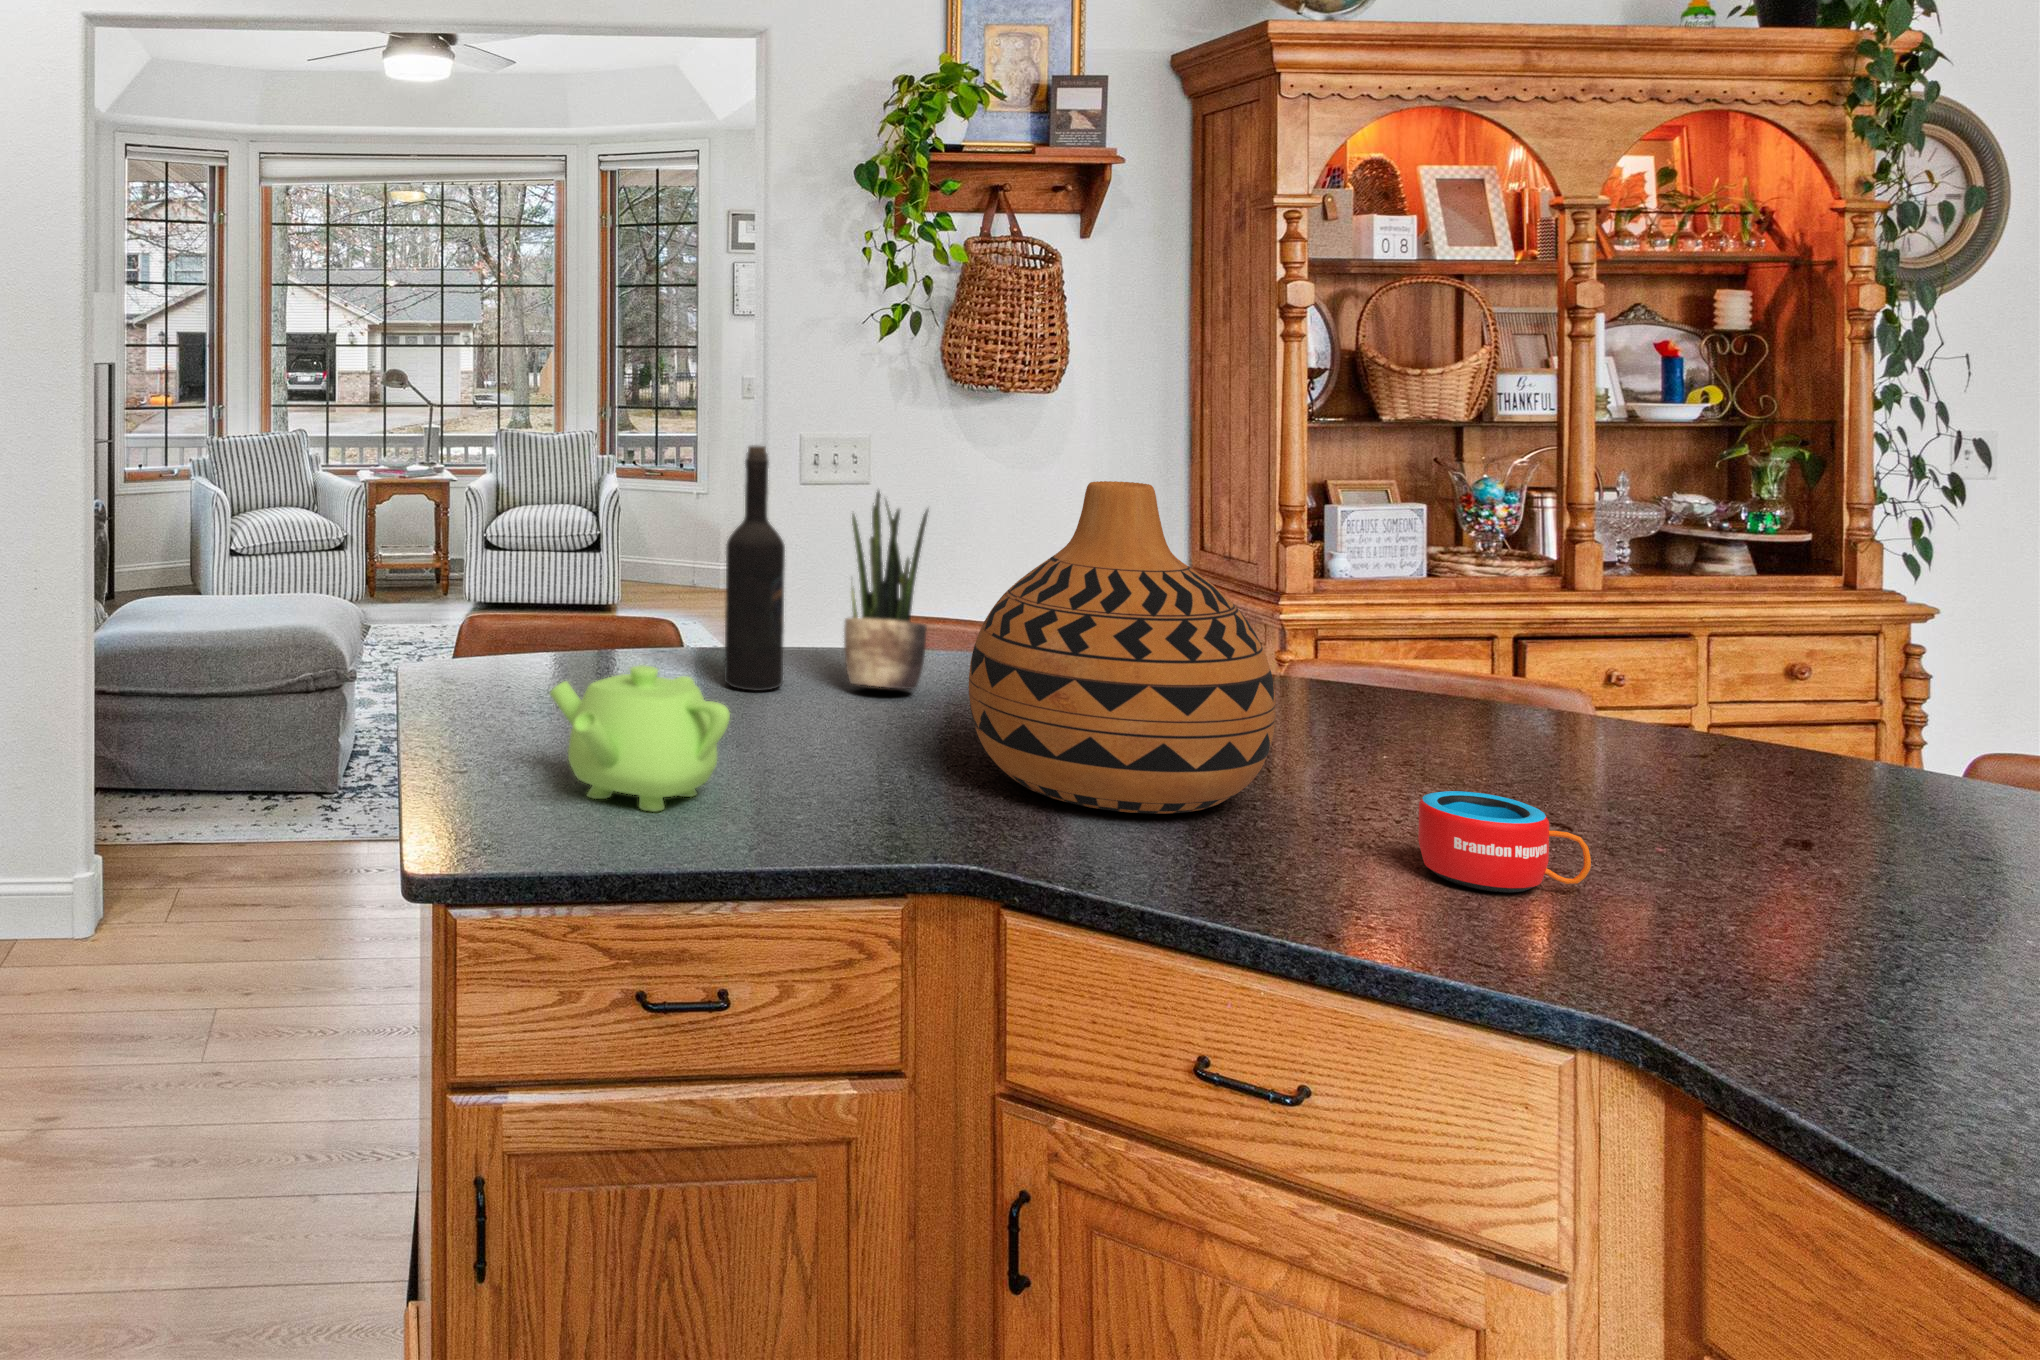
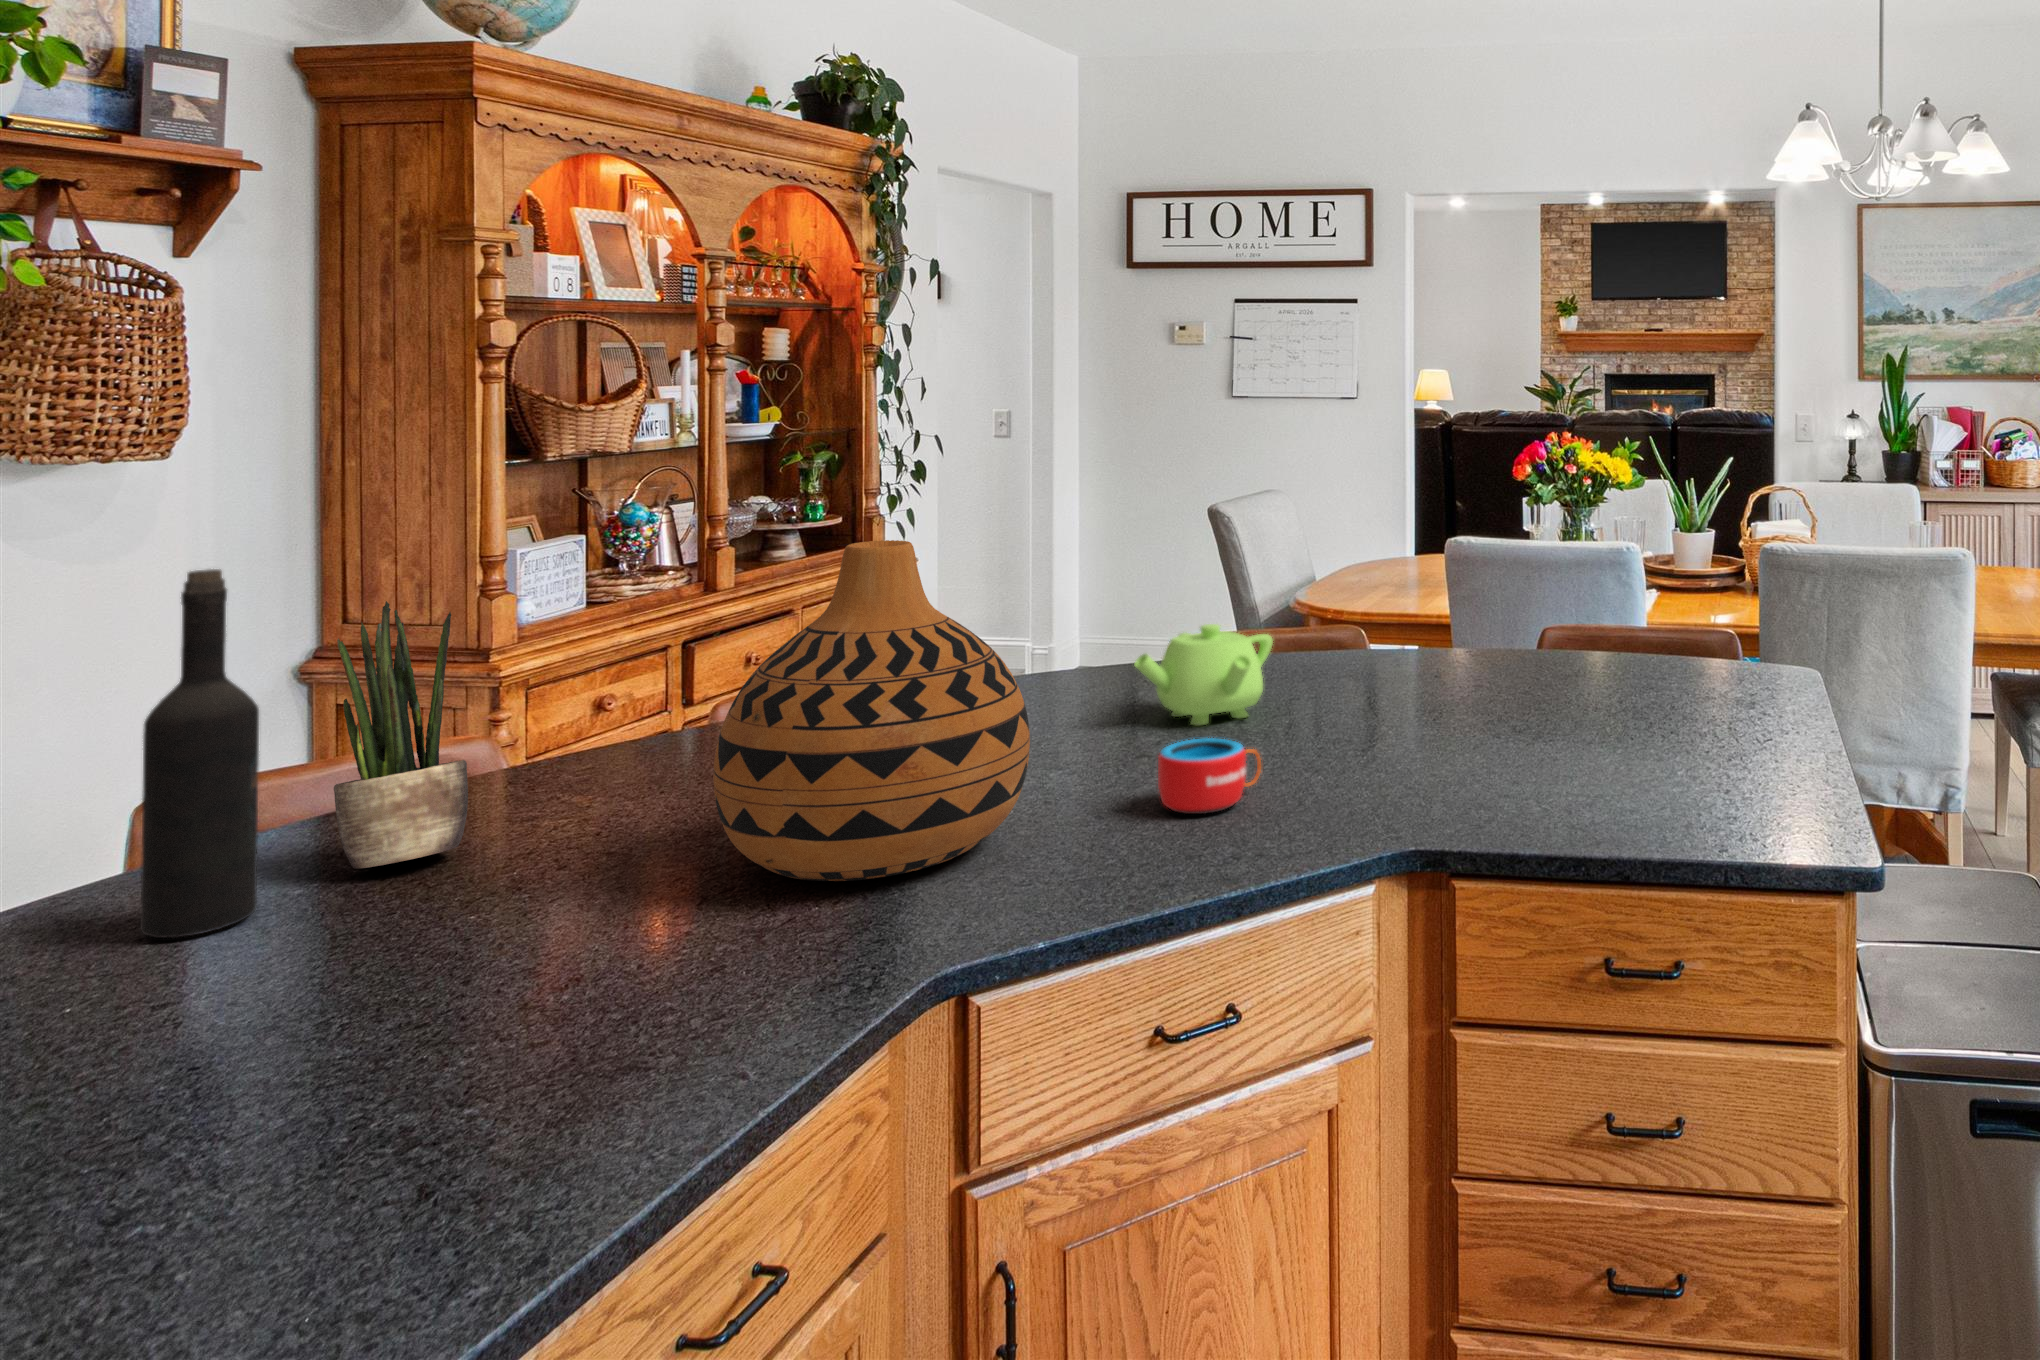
teapot: present [550,665,730,811] -> present [1134,624,1273,726]

